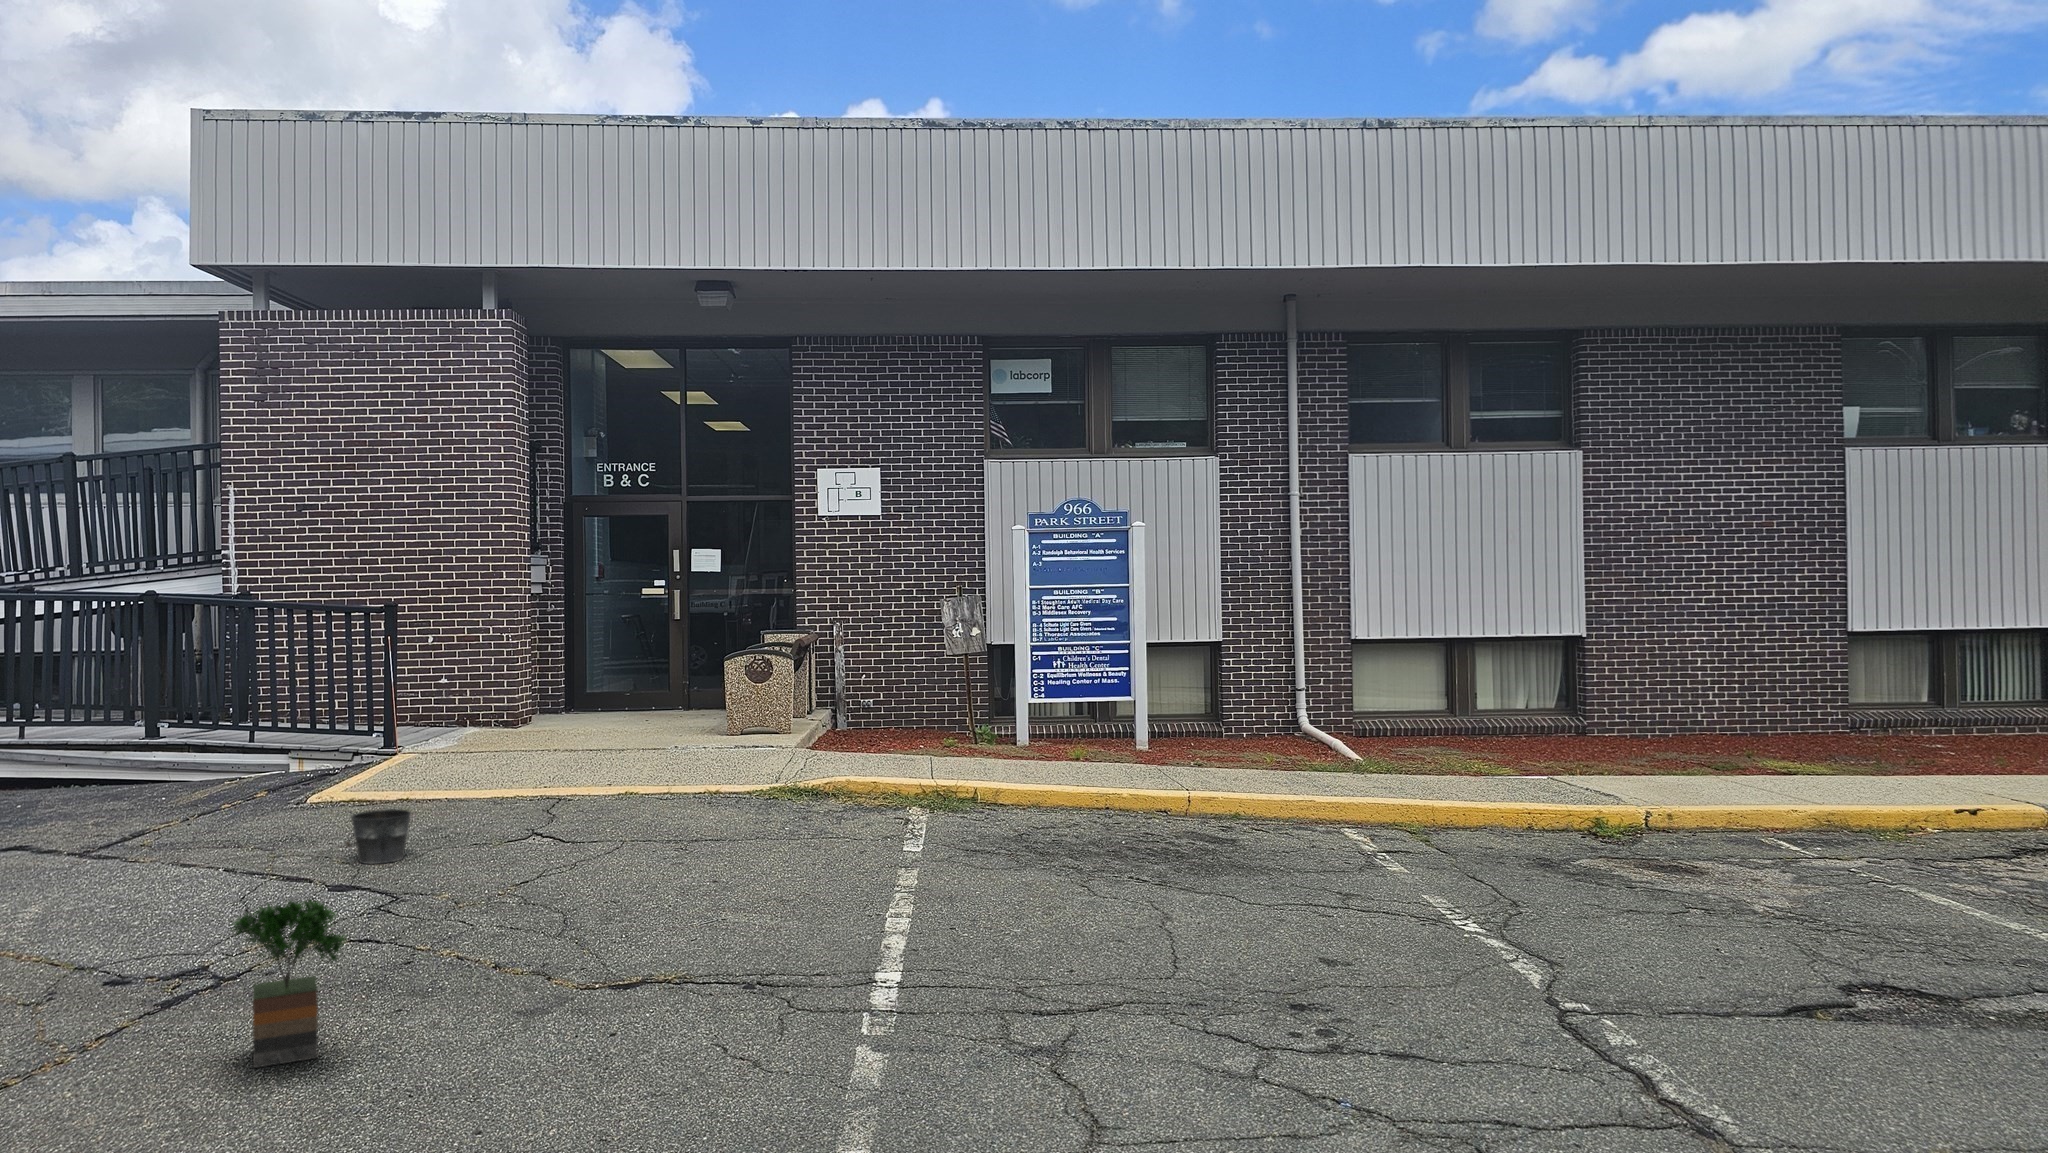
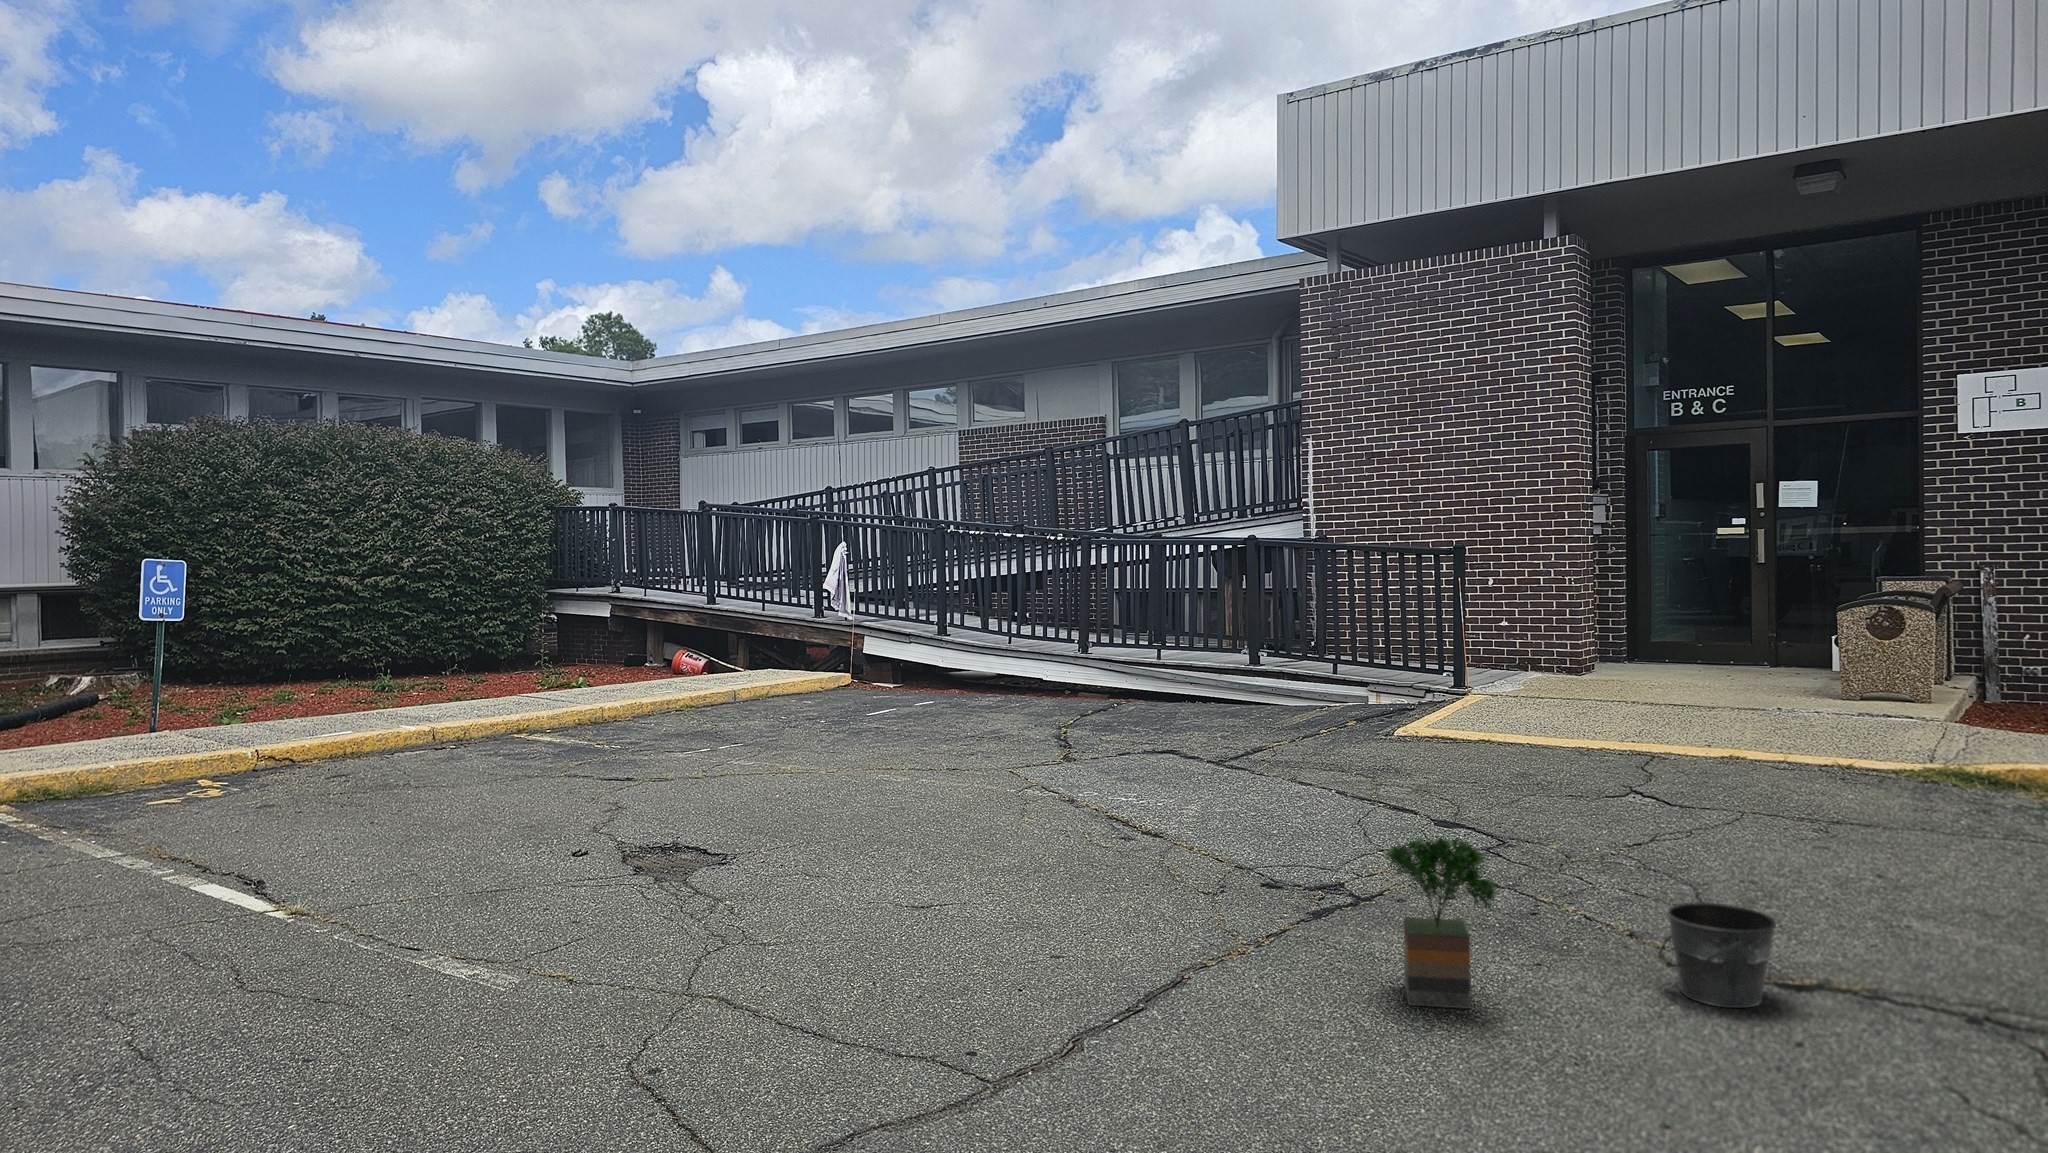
bucket: present [346,809,411,864] -> present [1657,903,1776,1008]

